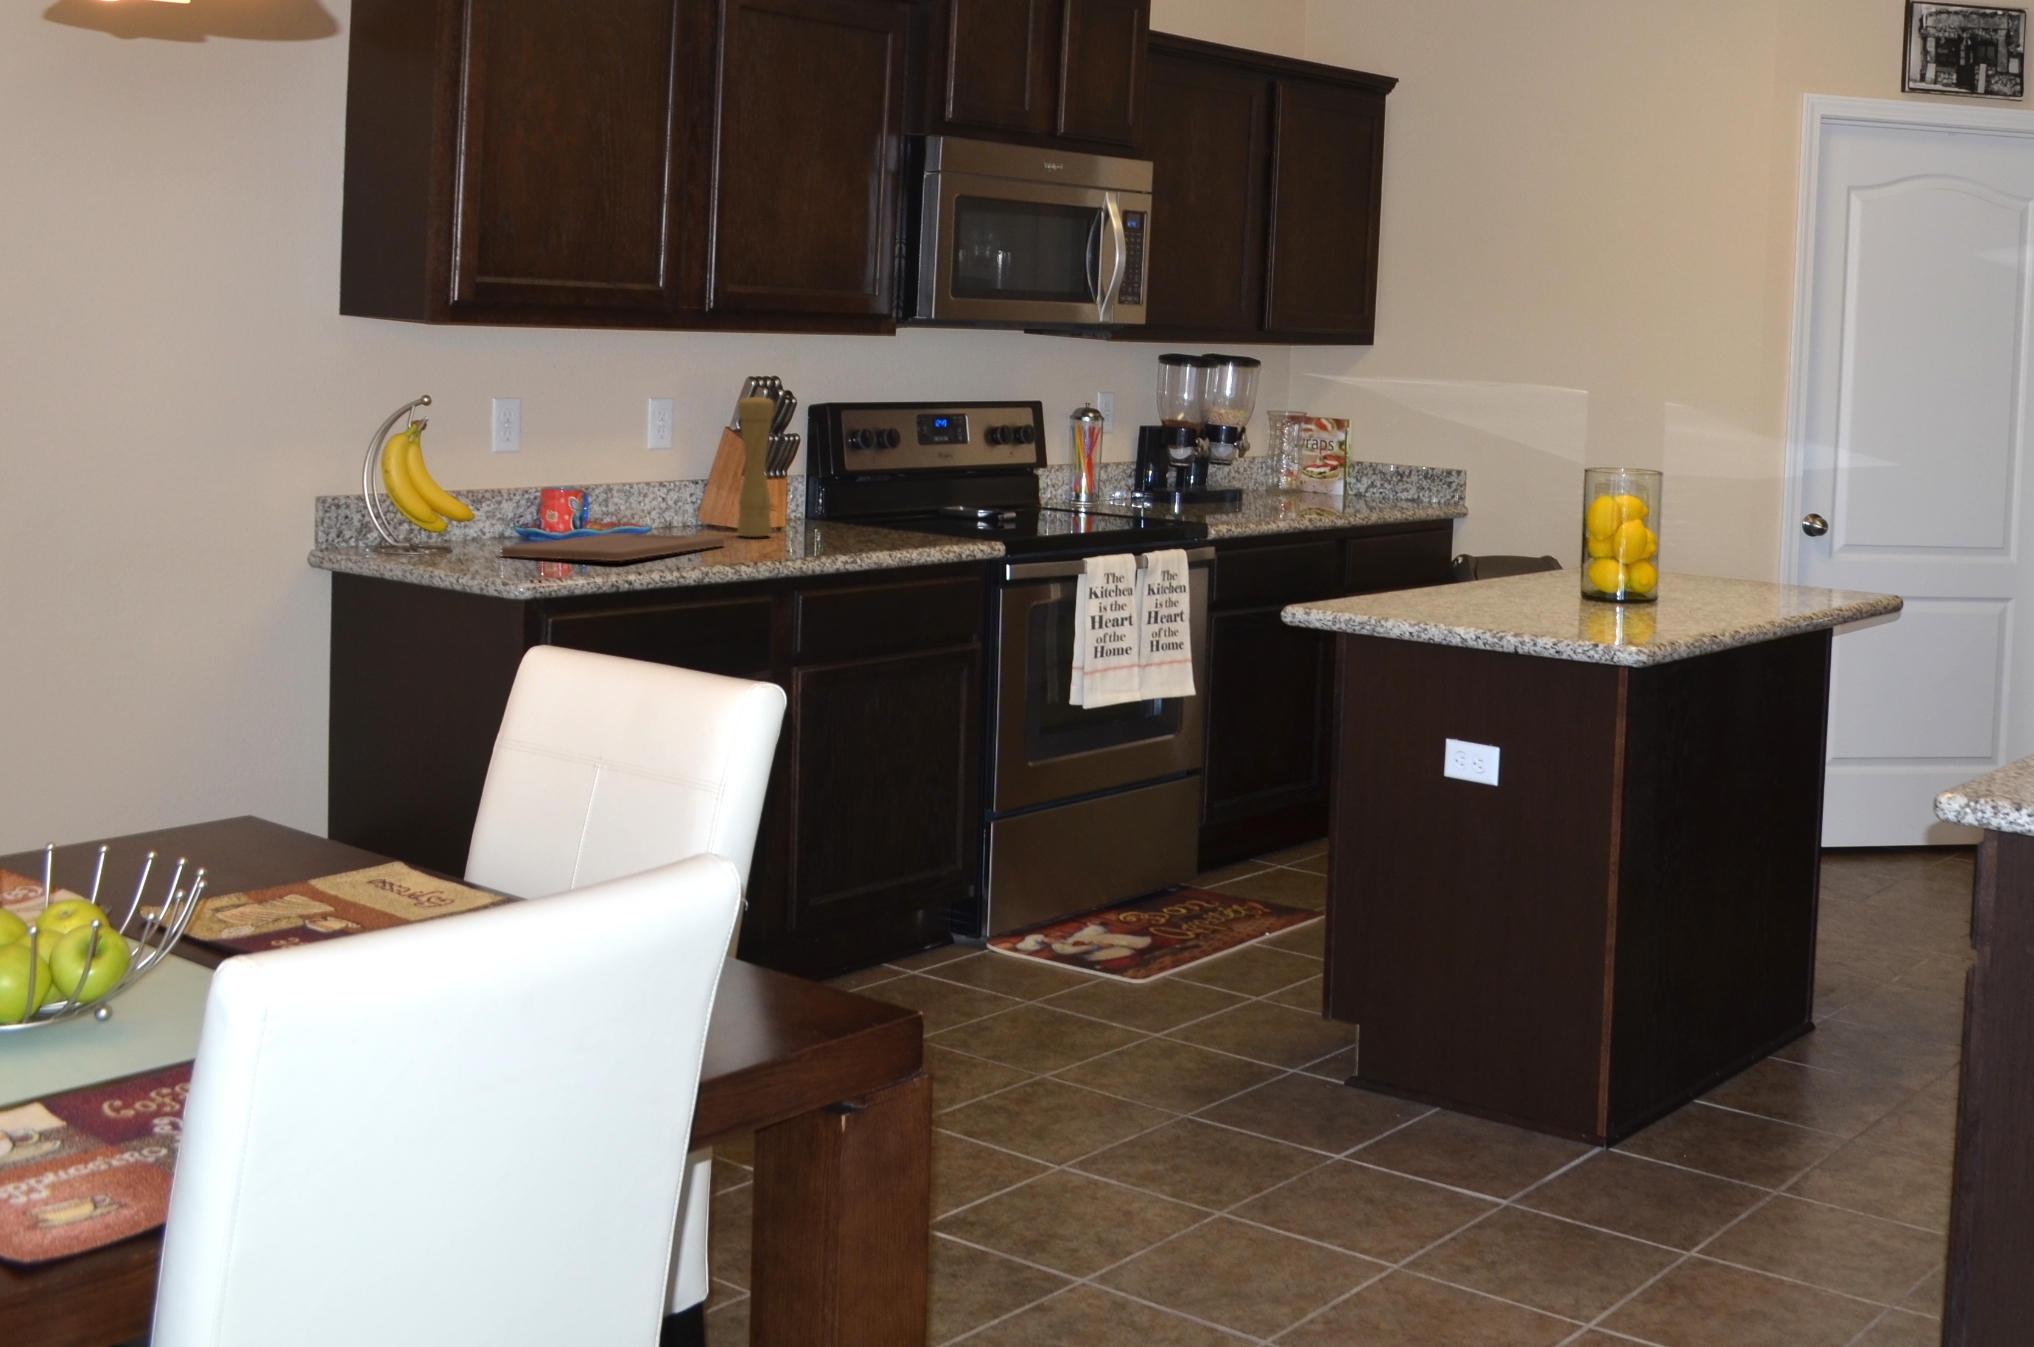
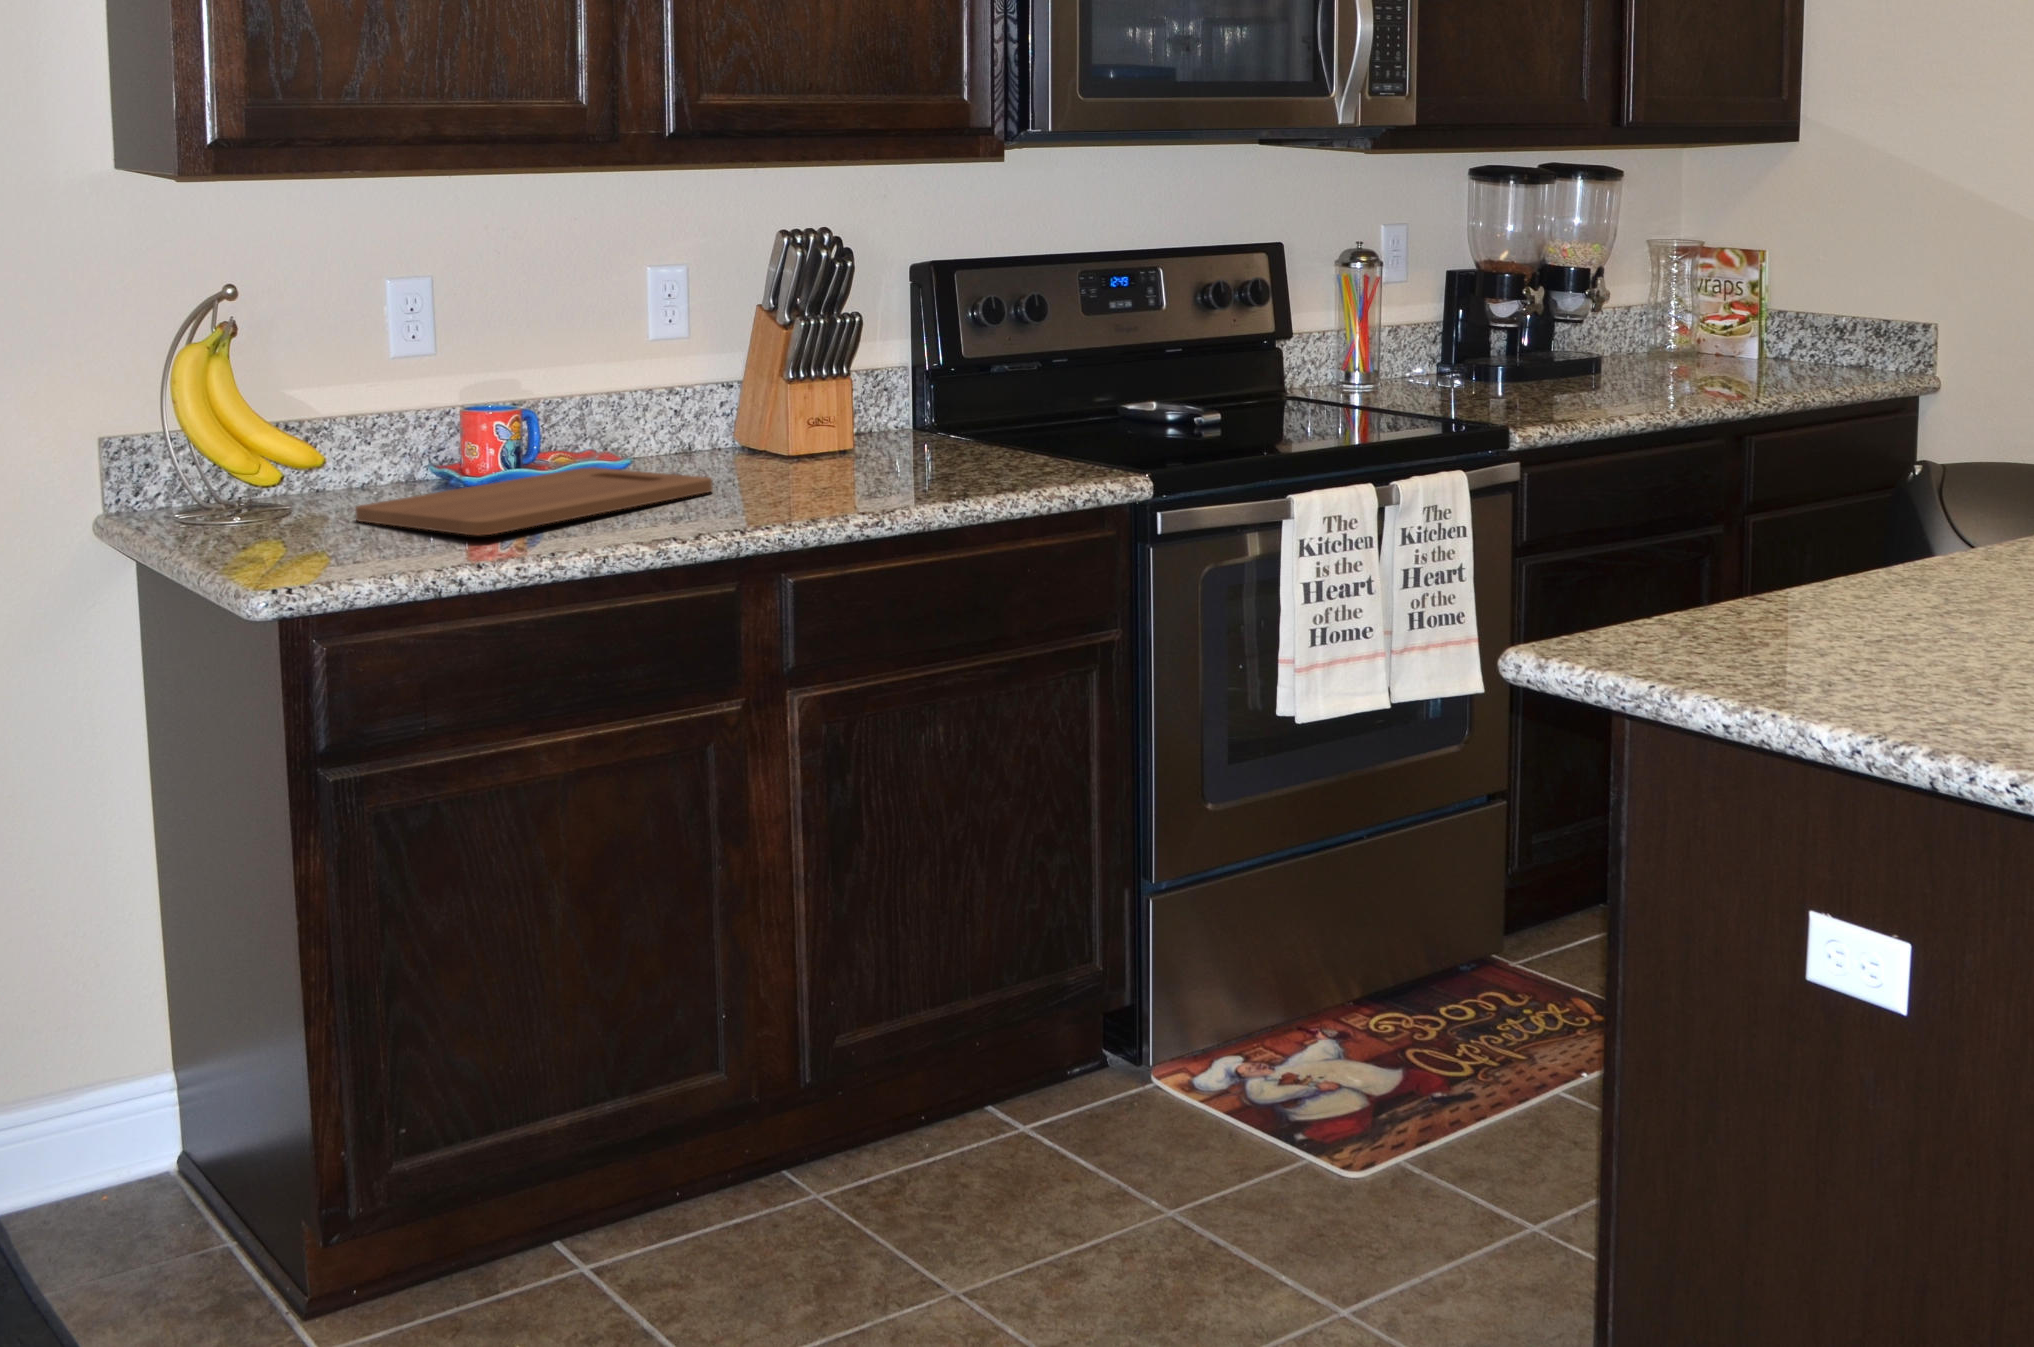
pepper mill: present [737,395,774,537] -> none [751,259,811,471]

